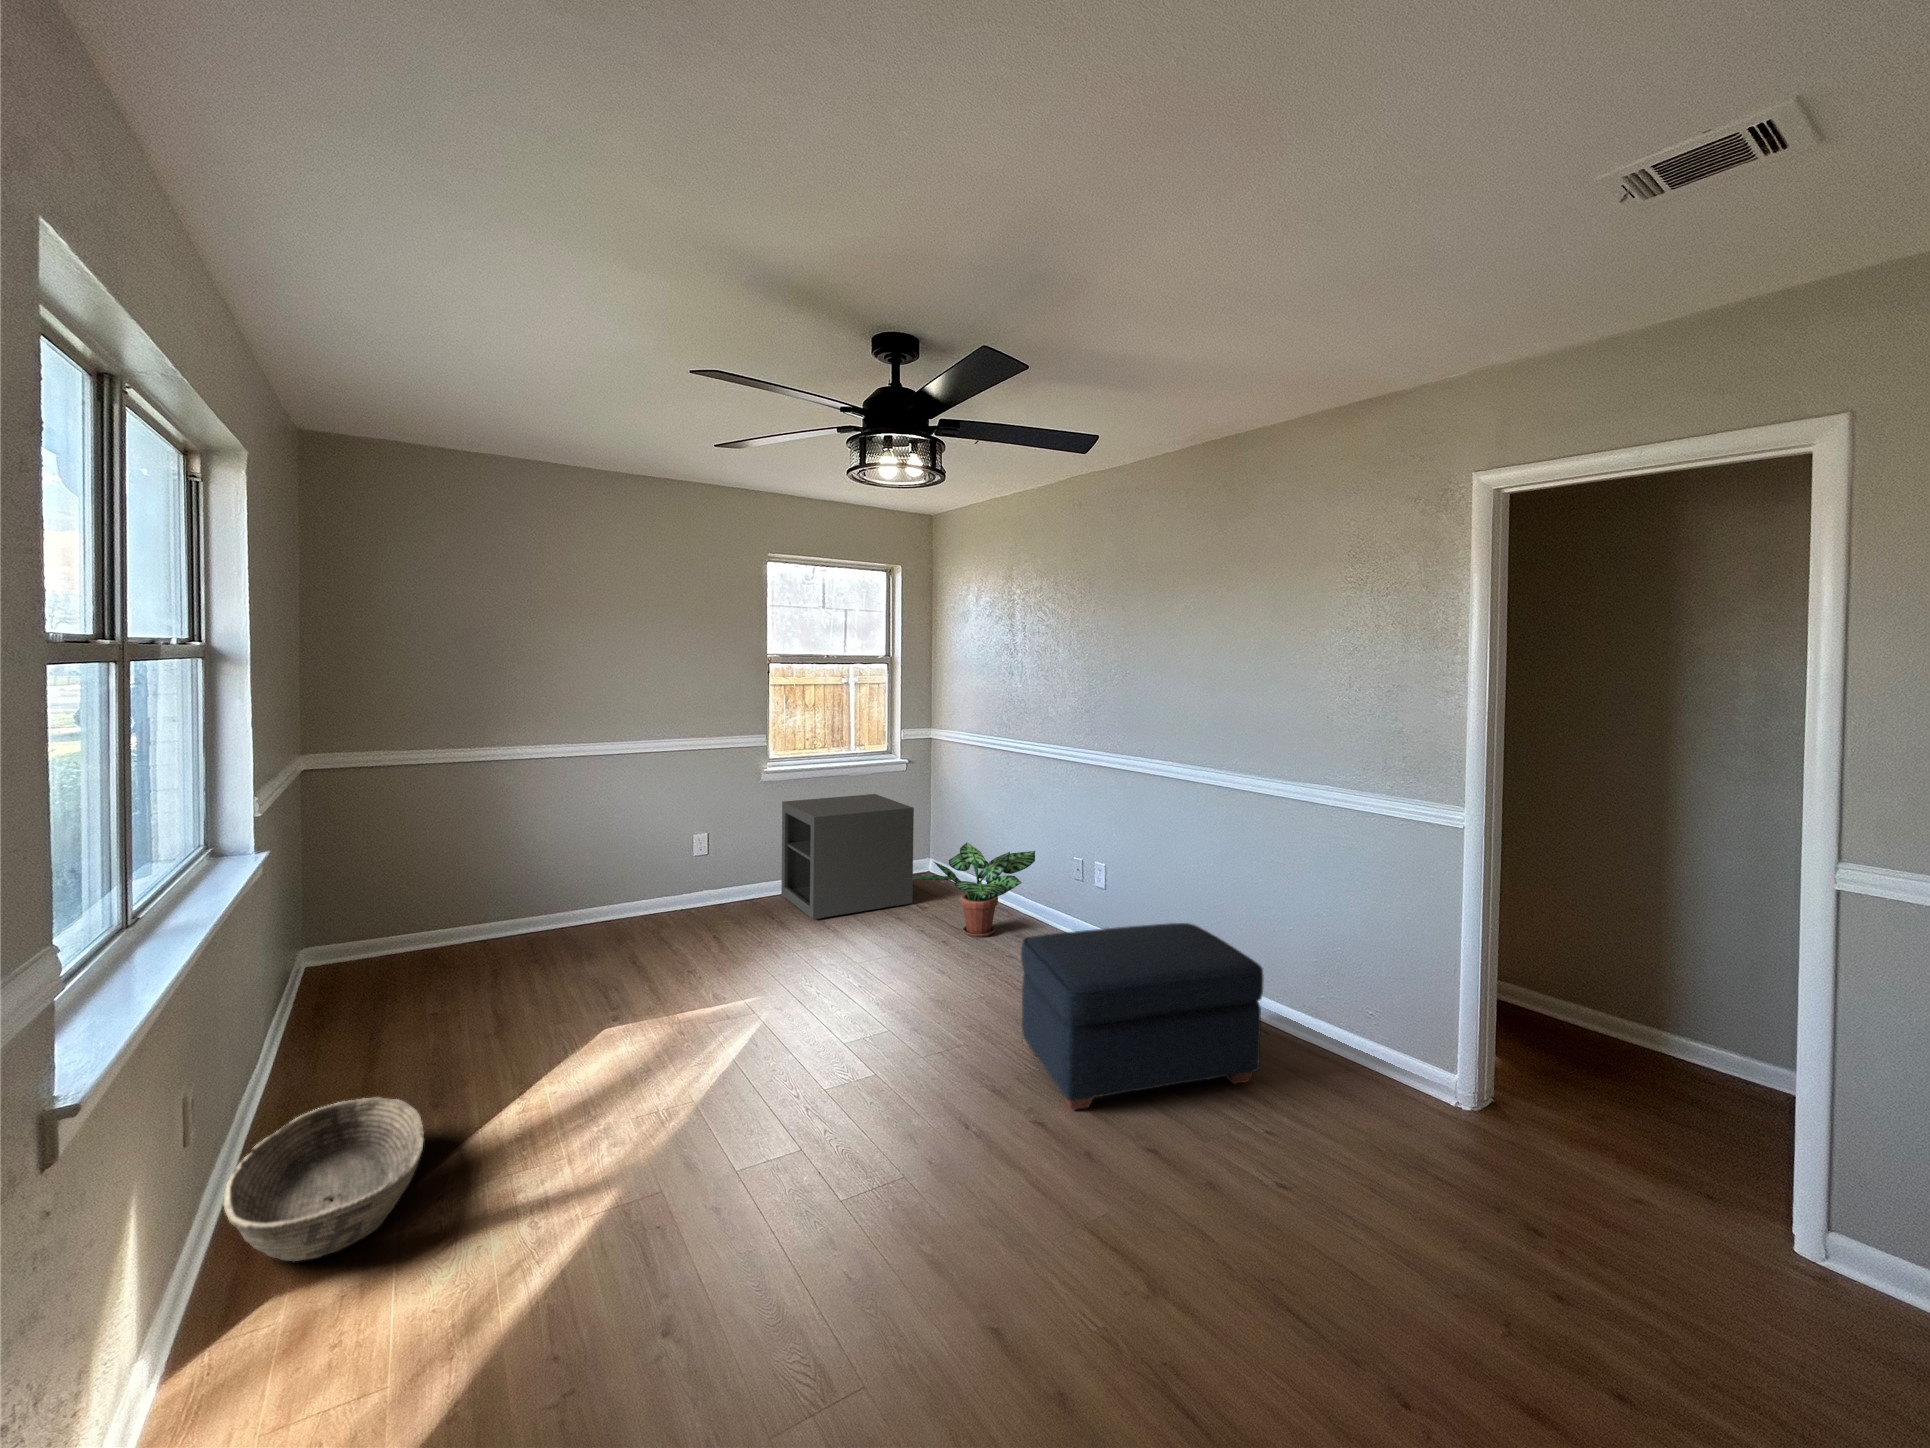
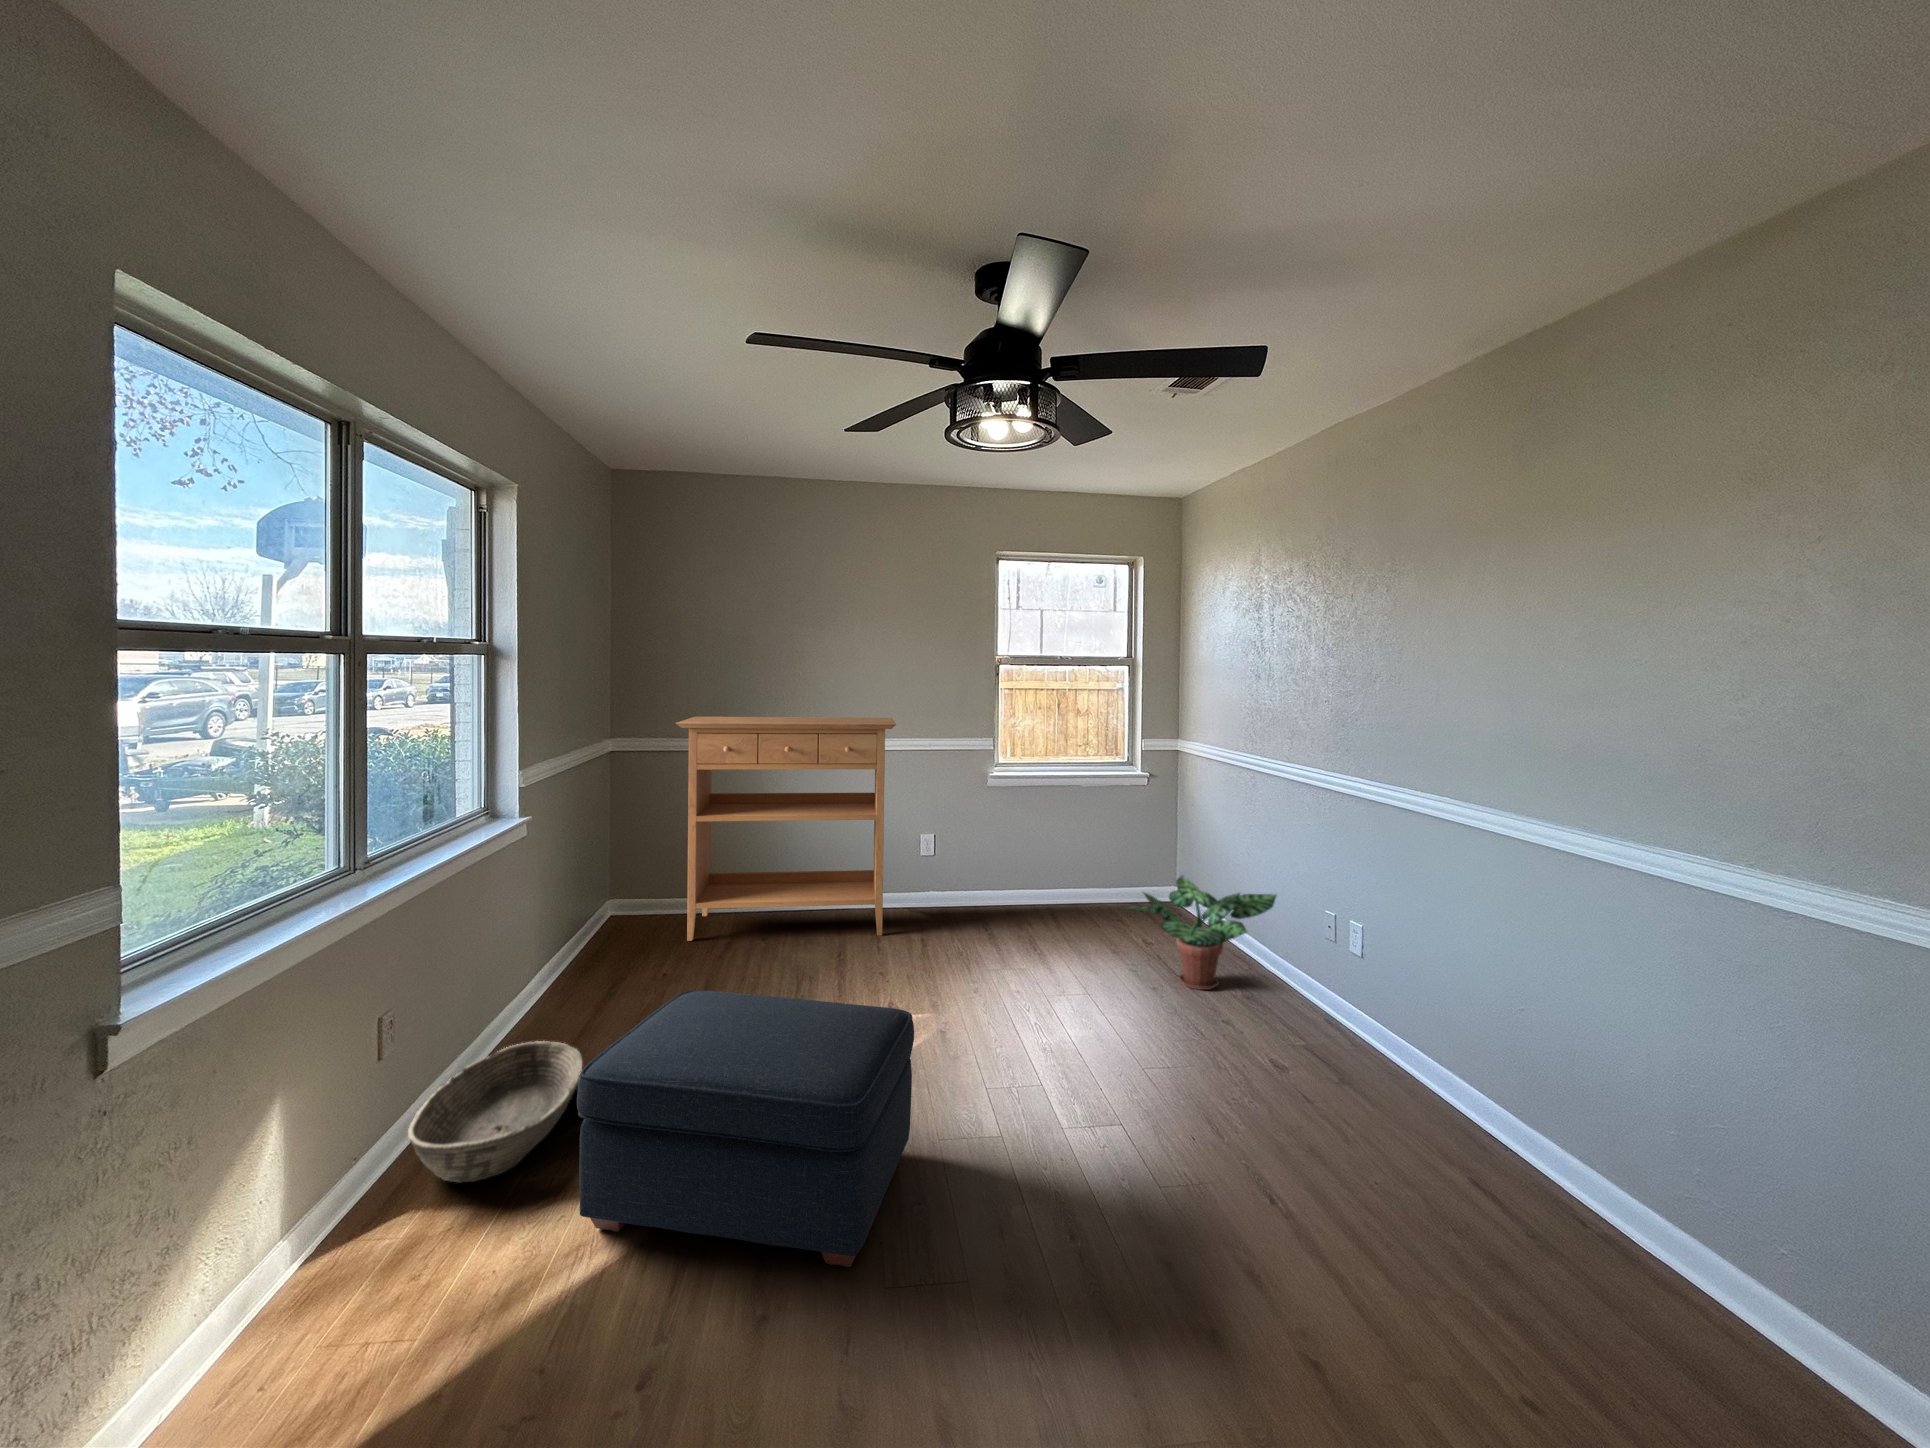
console table: none [416,718,683,980] -> present [676,716,896,941]
storage cabinet: present [781,794,914,919] -> none [1007,808,1139,937]
ottoman: present [1021,923,1263,1110] -> present [577,990,914,1267]

